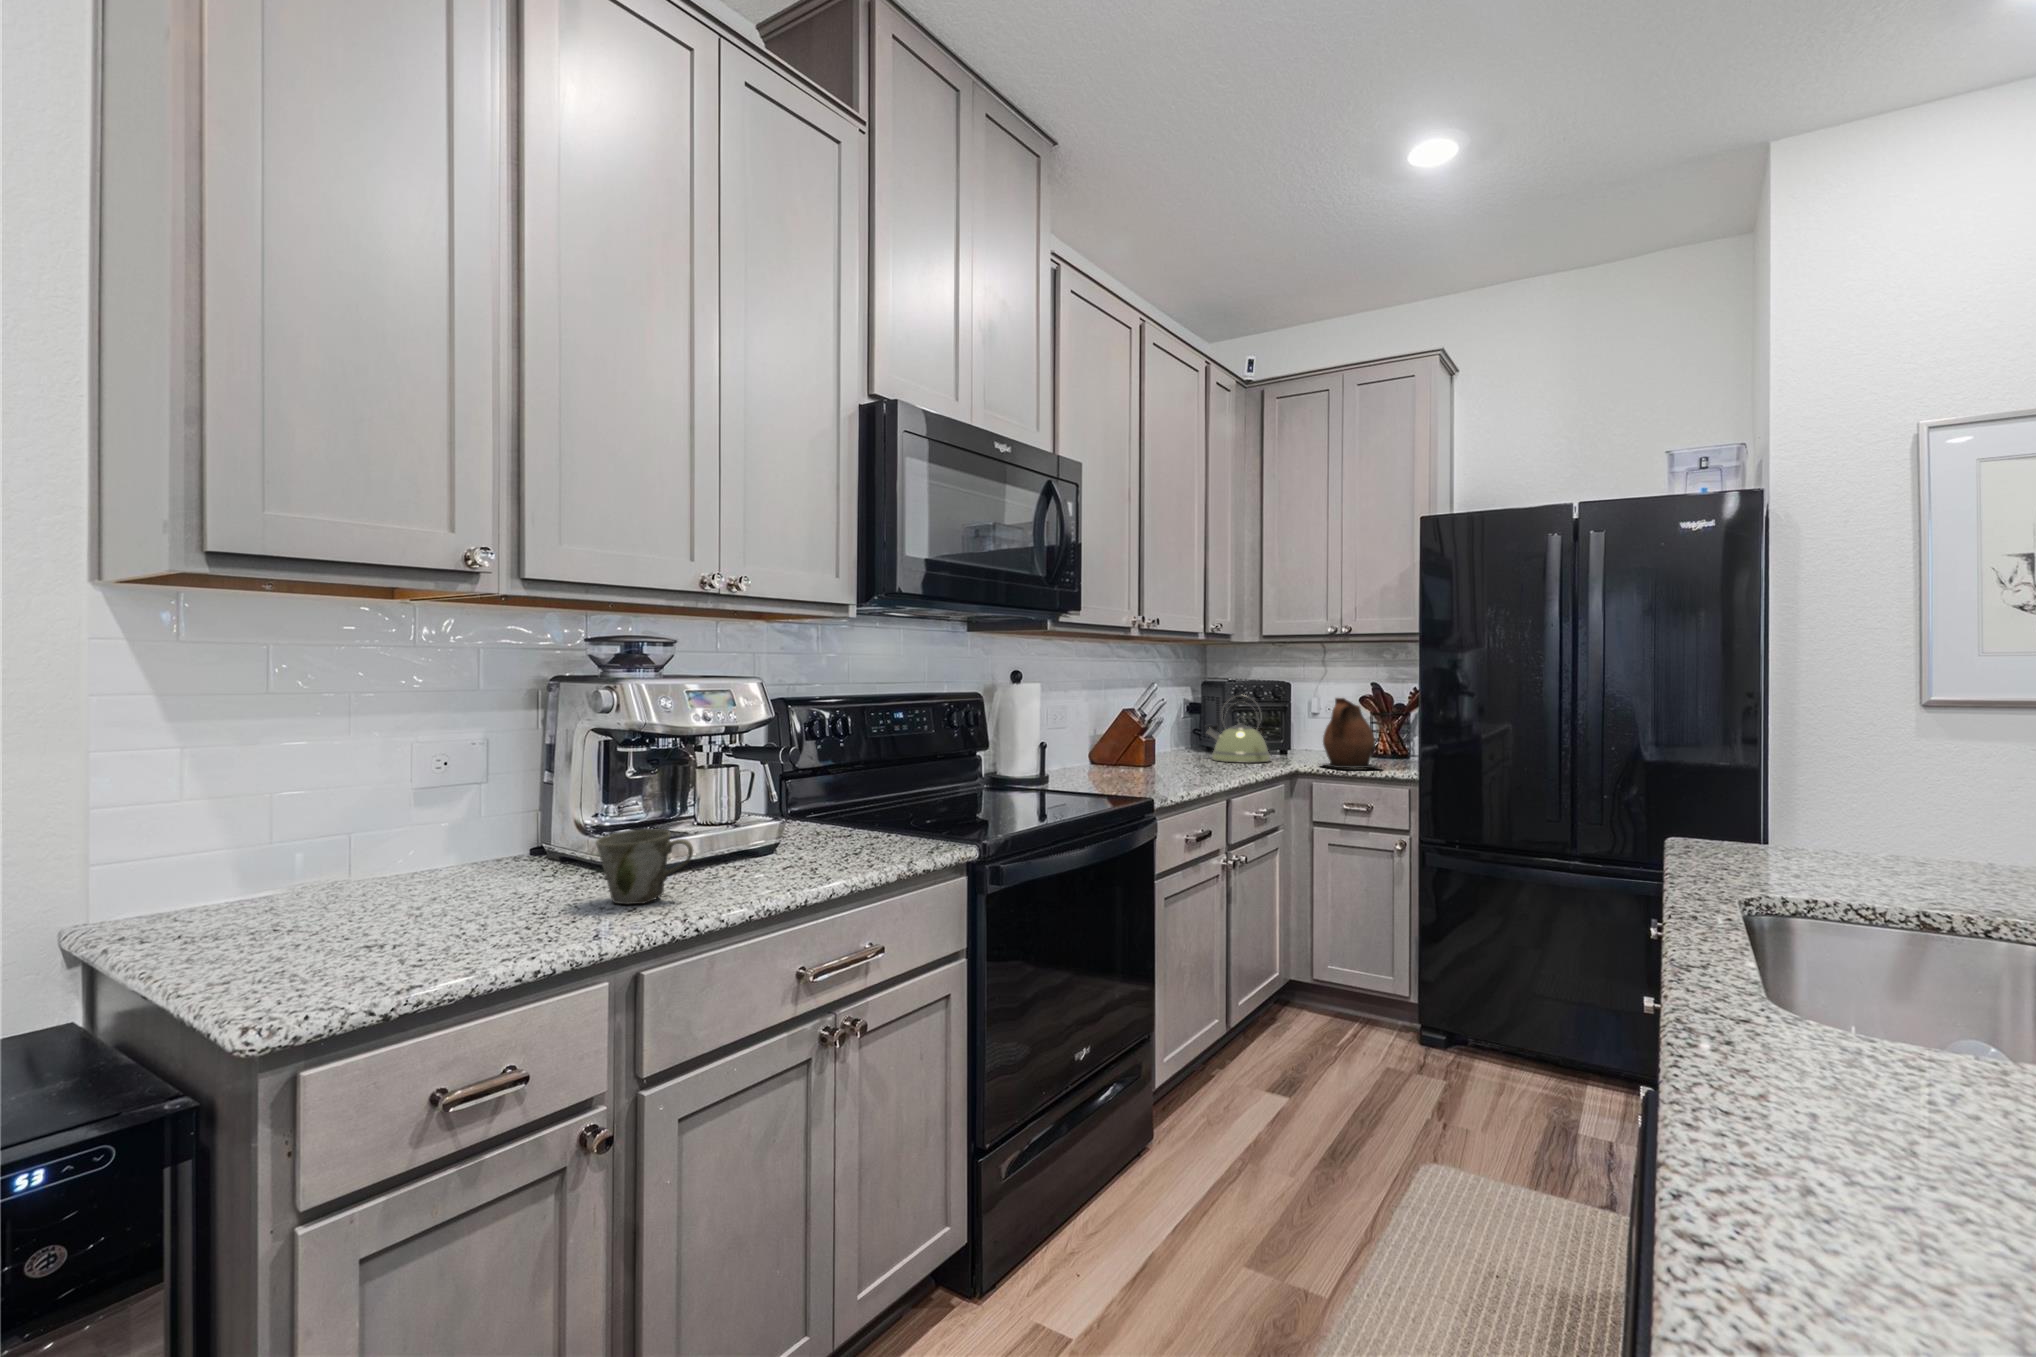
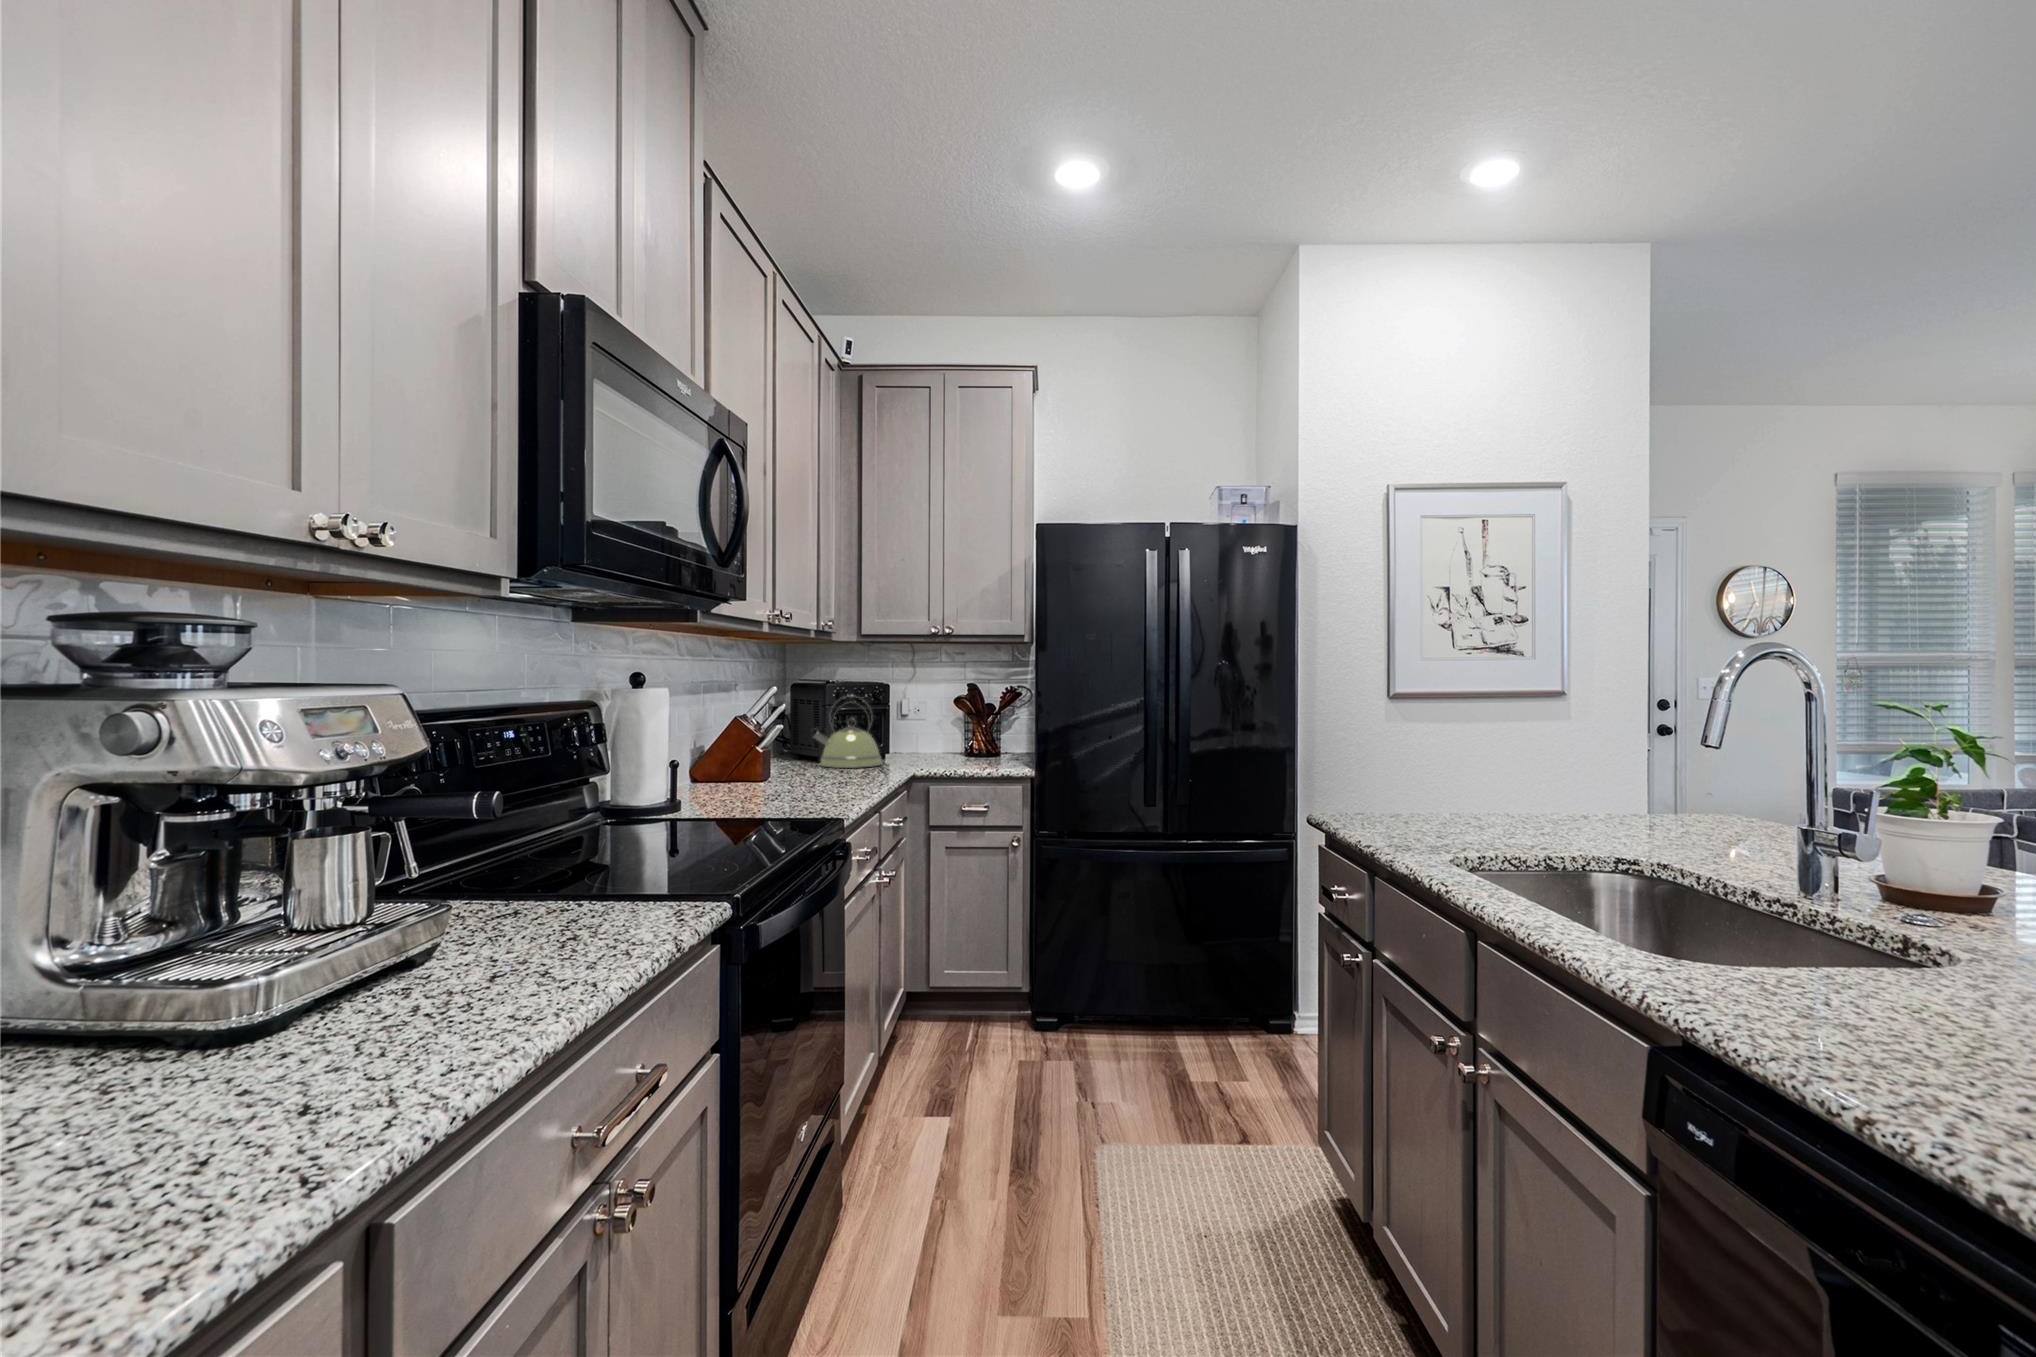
ceramic pitcher: present [1322,698,1382,768] -> none [932,697,999,768]
mug: present [596,829,693,904] -> none [209,956,406,1103]

